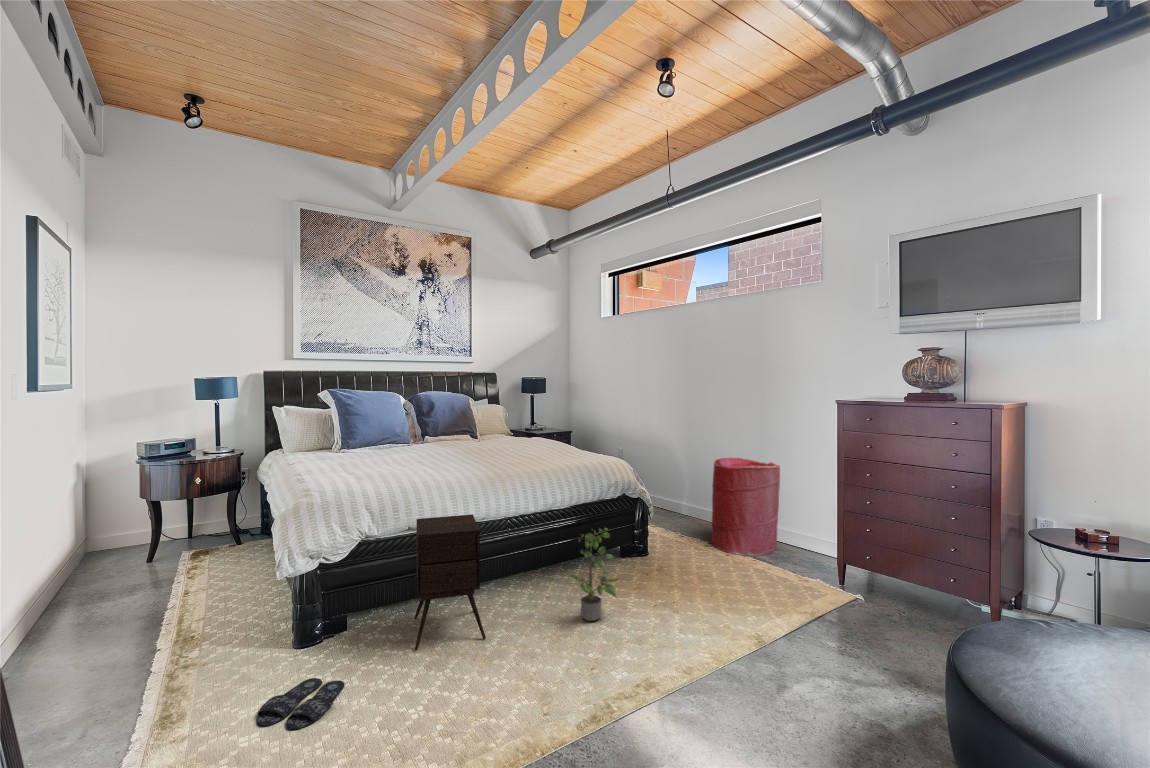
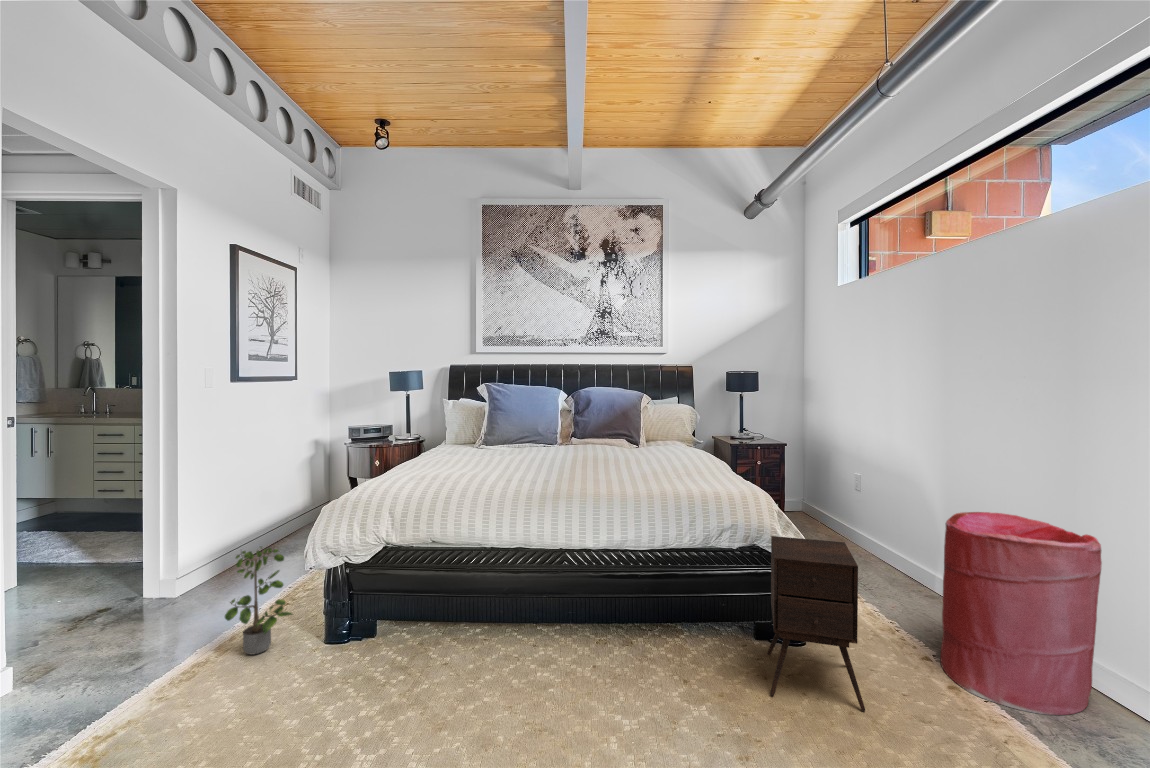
side table: present [414,515,486,650] -> present [767,536,865,711]
potted plant: present [571,528,618,621] -> present [225,547,293,654]
slippers: present [257,678,344,730] -> none [192,683,292,737]

